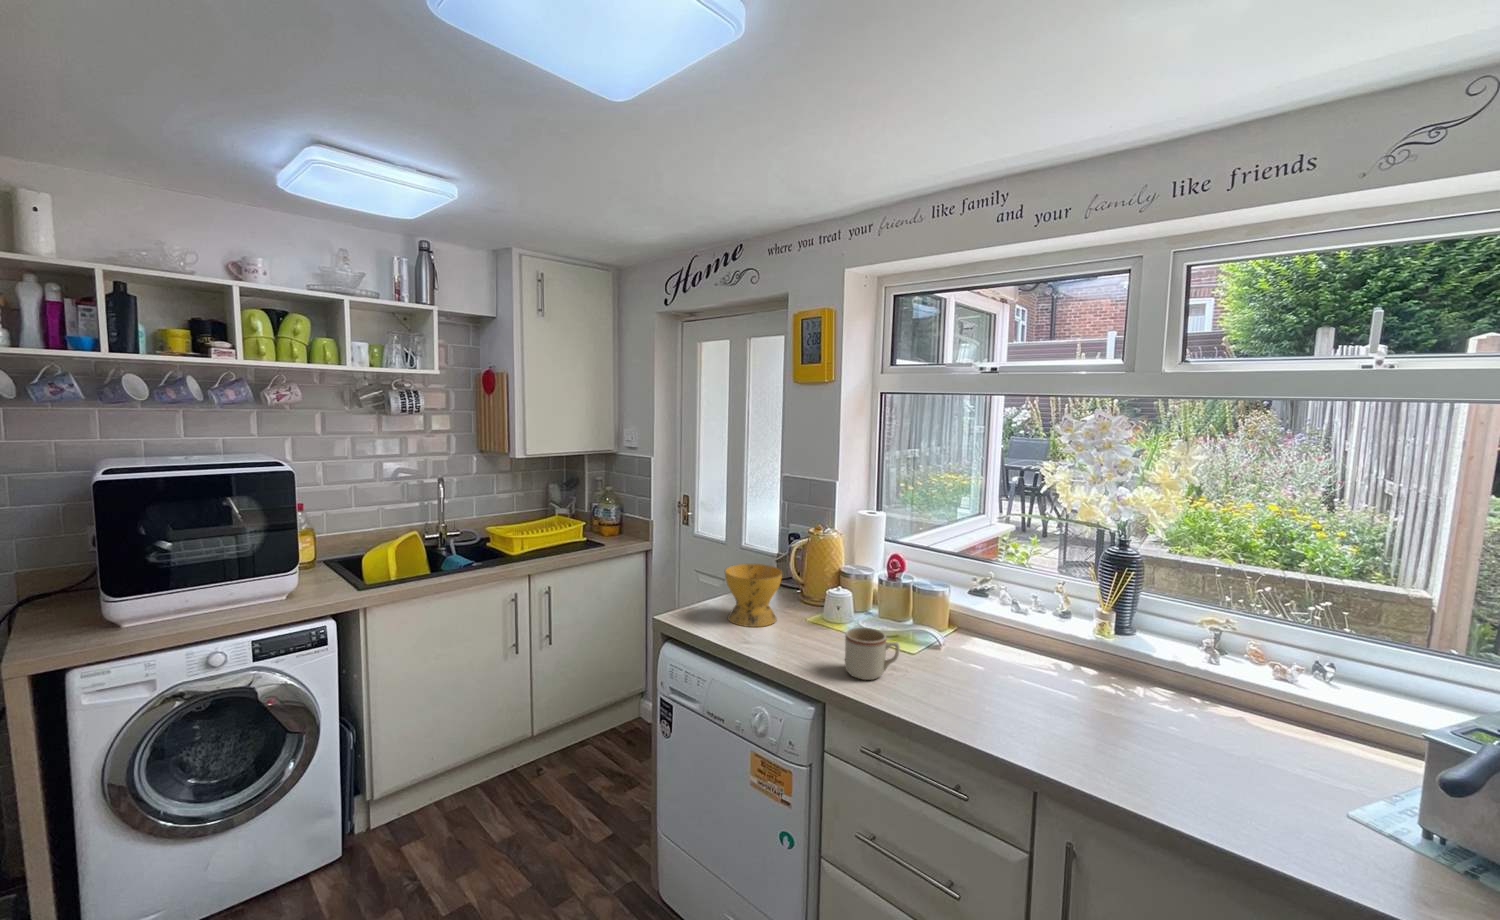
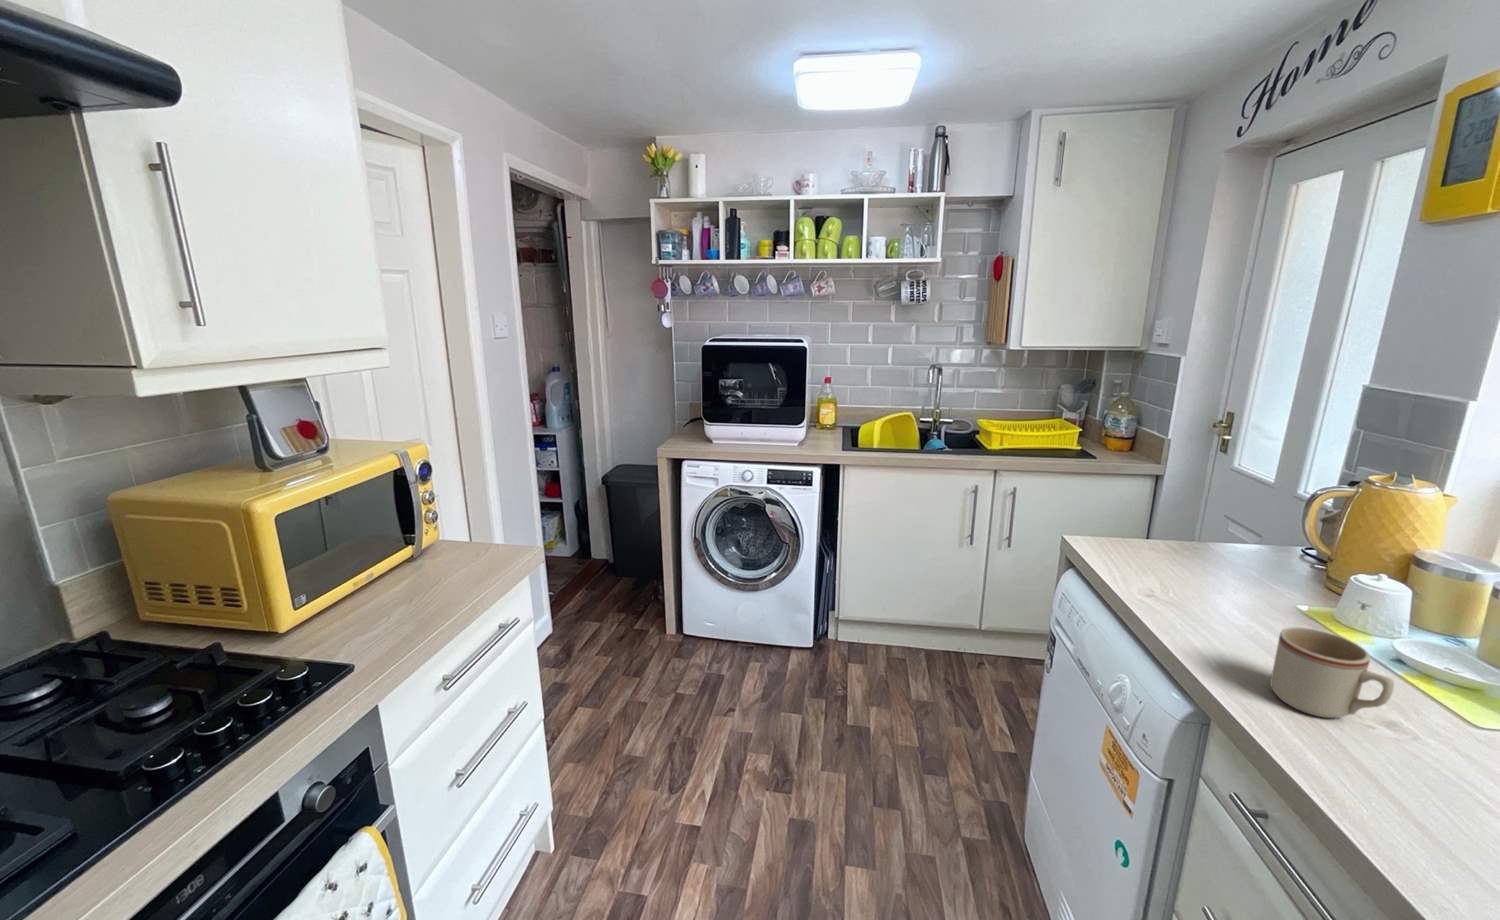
bowl: present [724,564,782,627] -> none [1159,500,1266,592]

